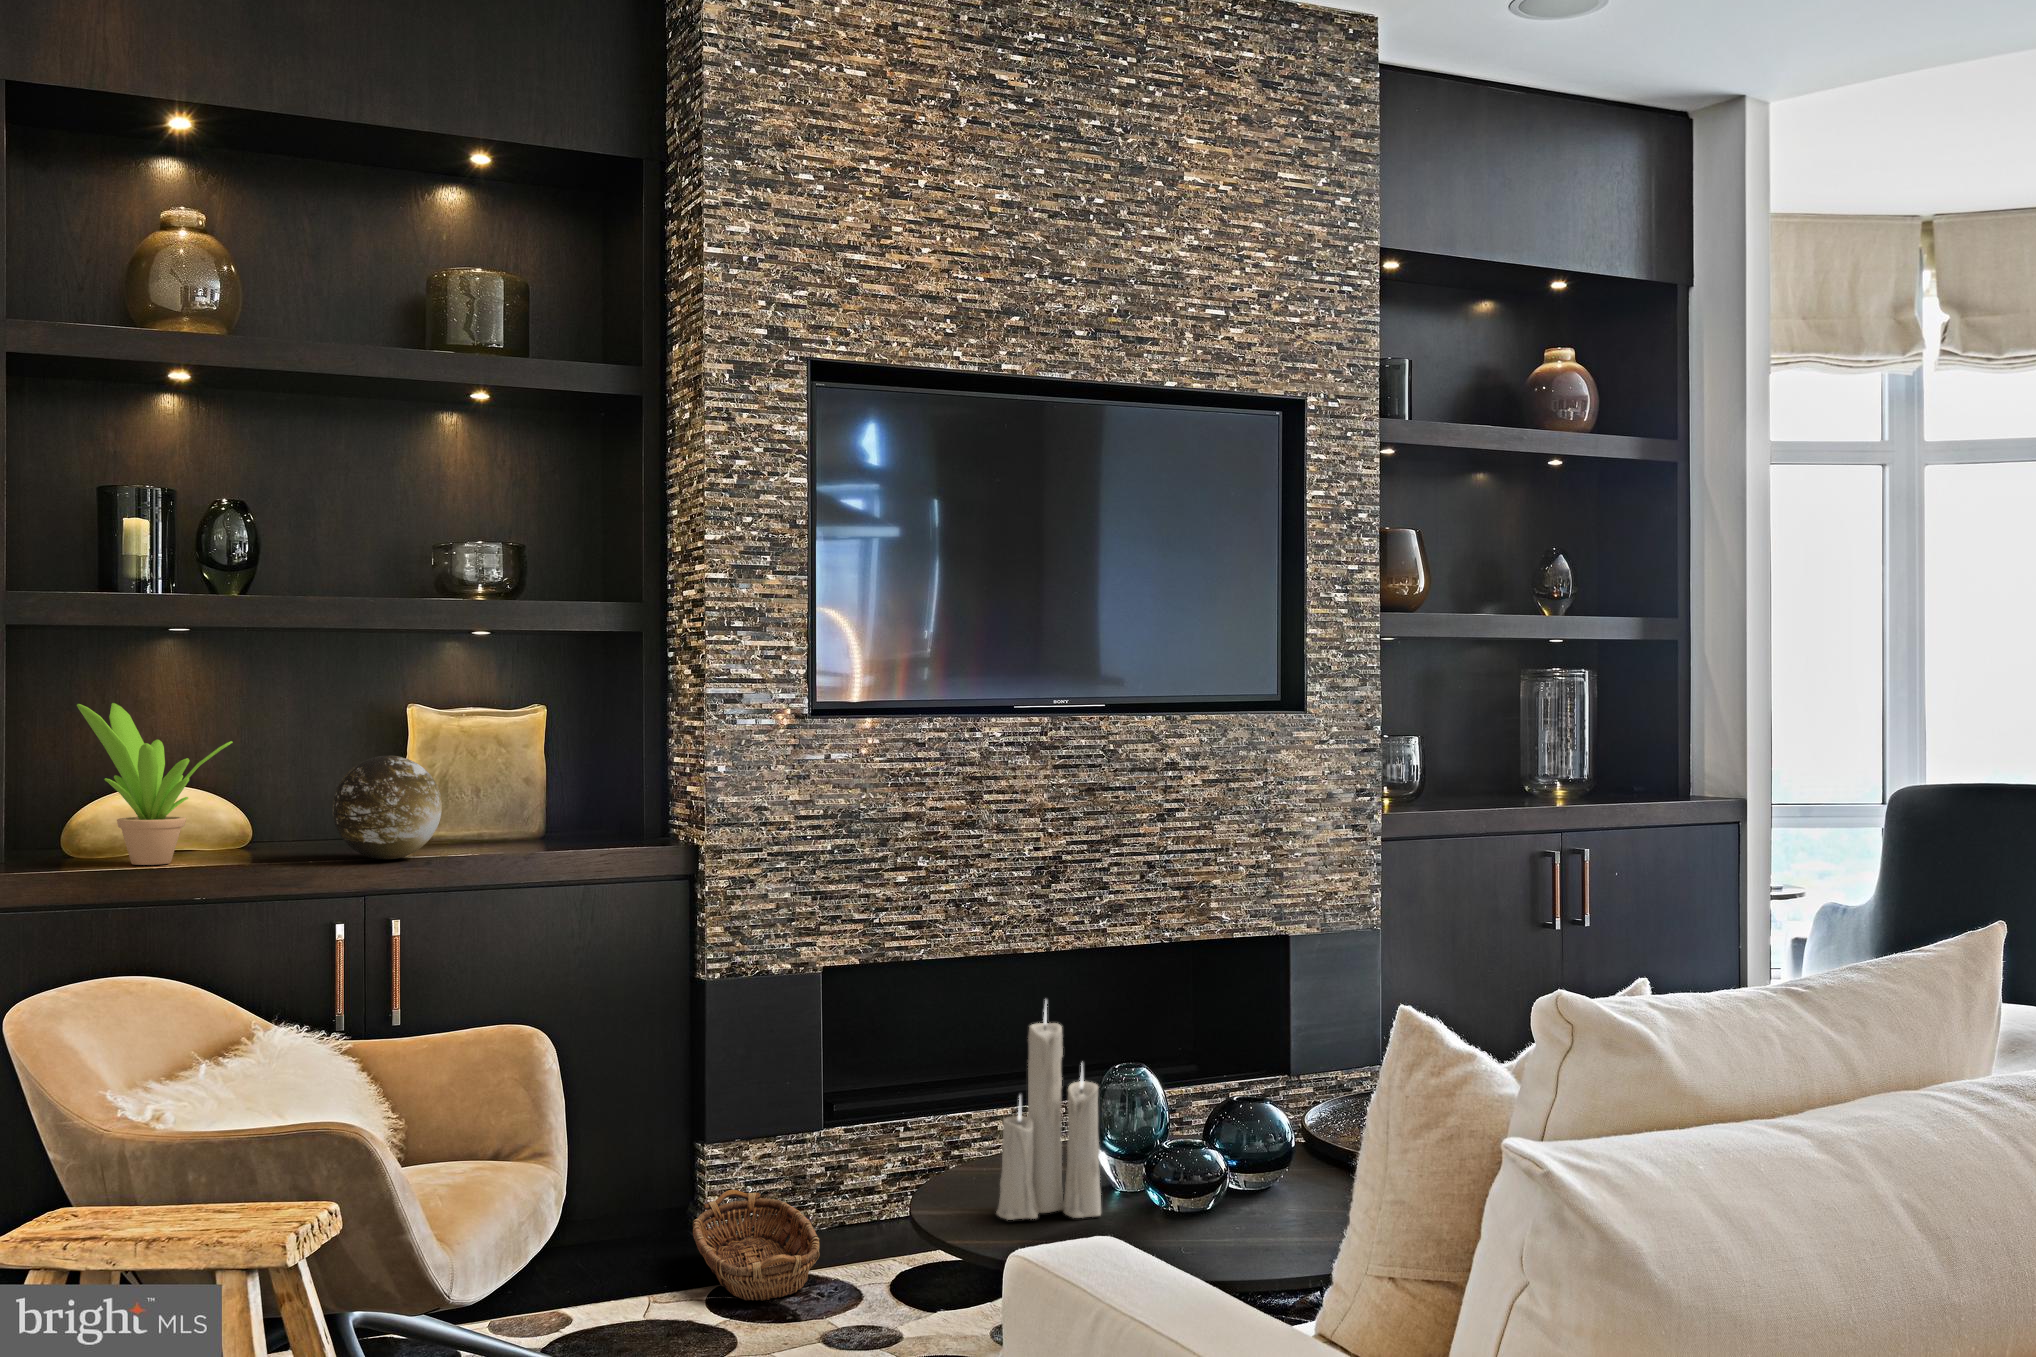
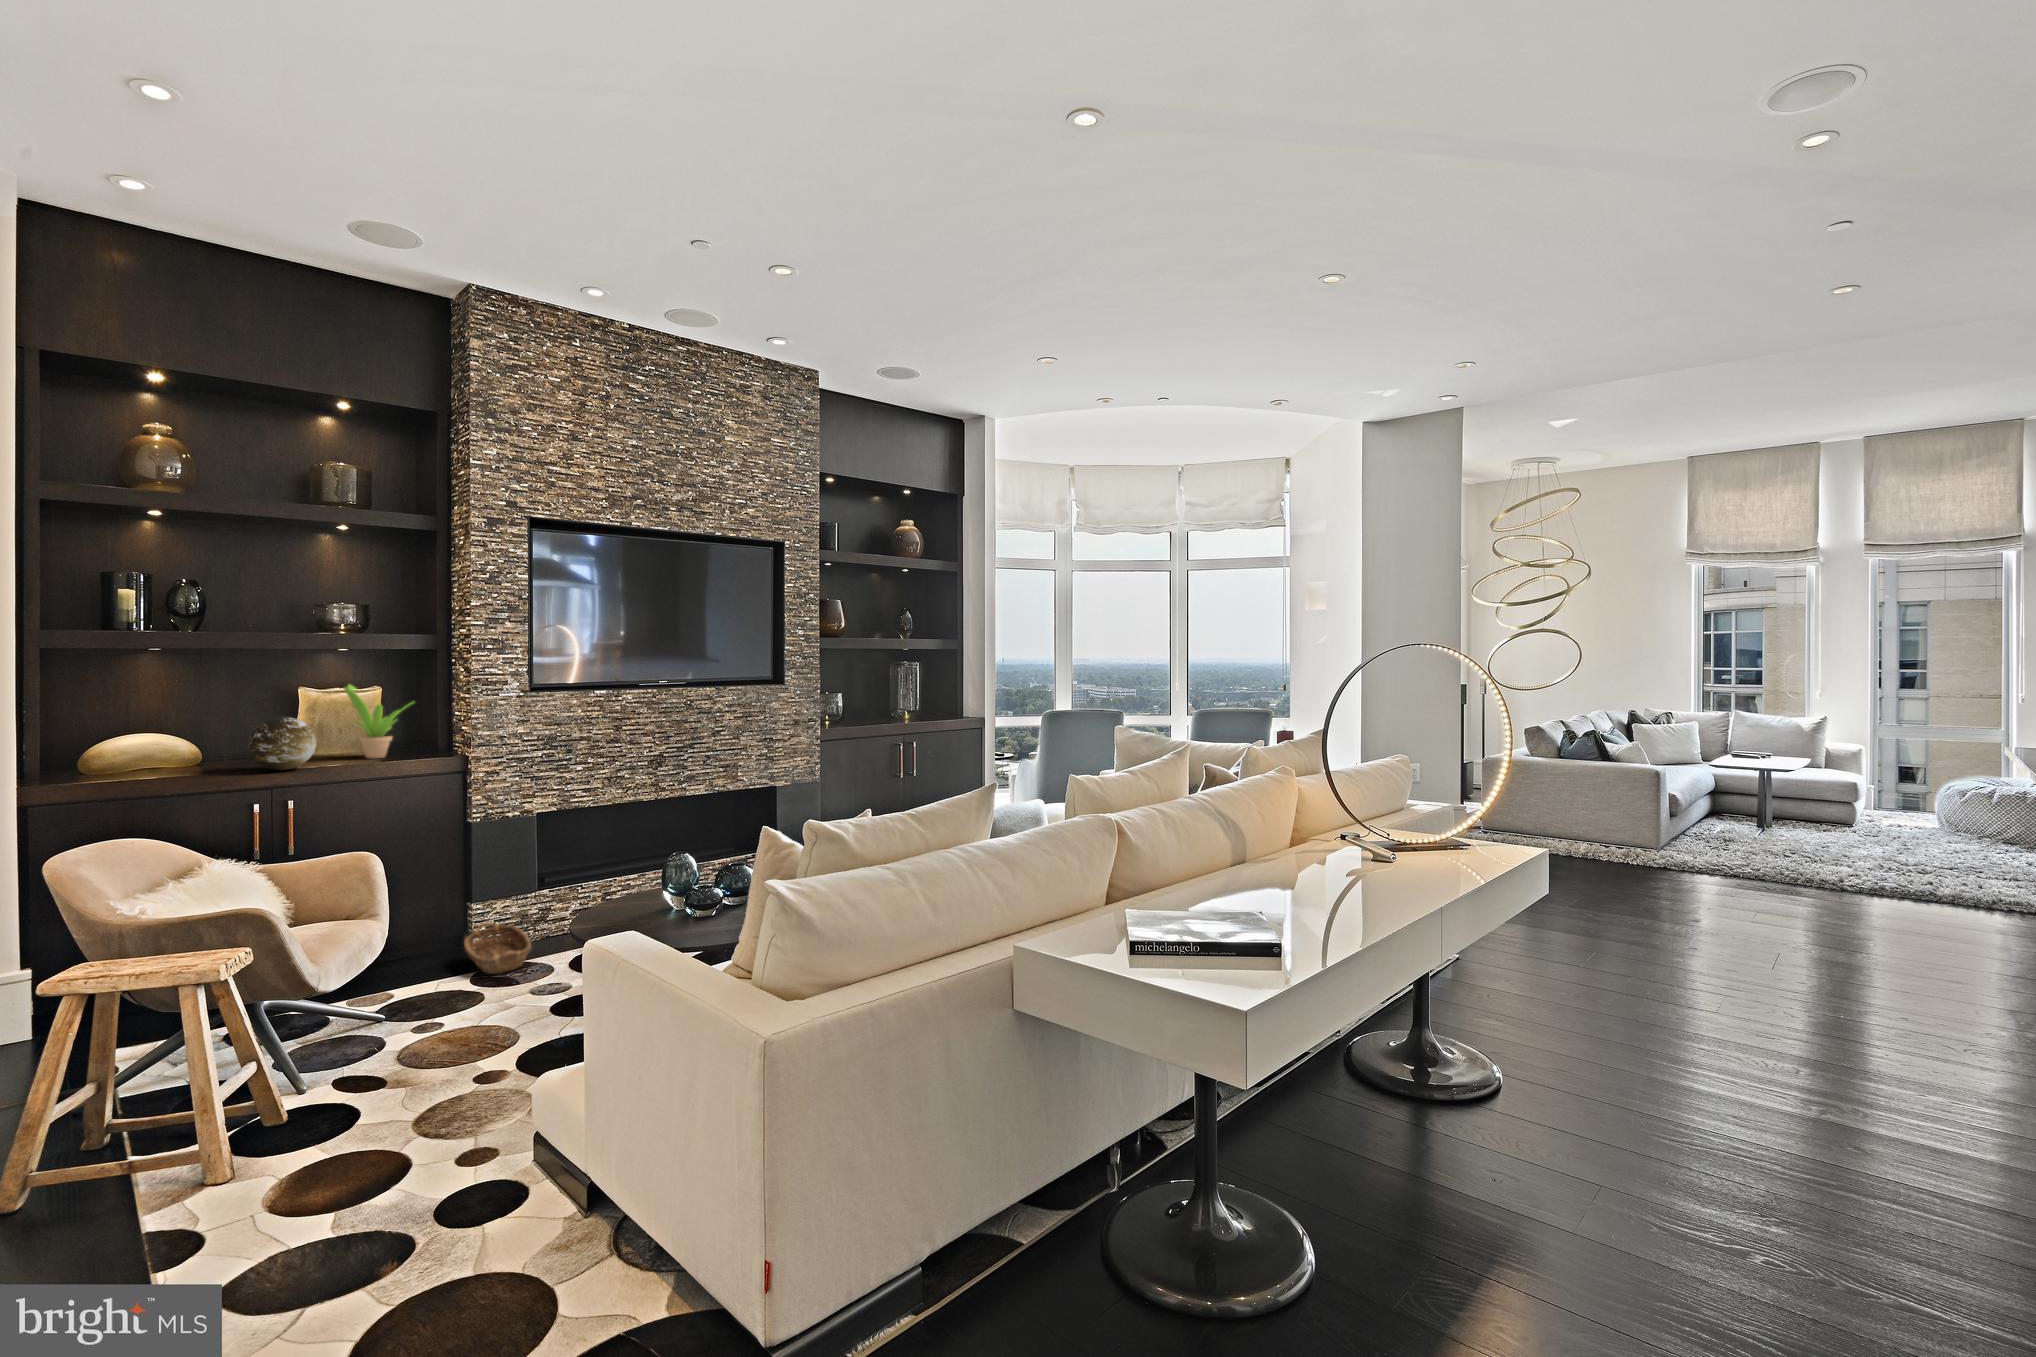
potted plant: present [77,703,232,865] -> present [344,684,411,758]
candle: present [996,1002,1101,1220] -> none [606,824,656,926]

